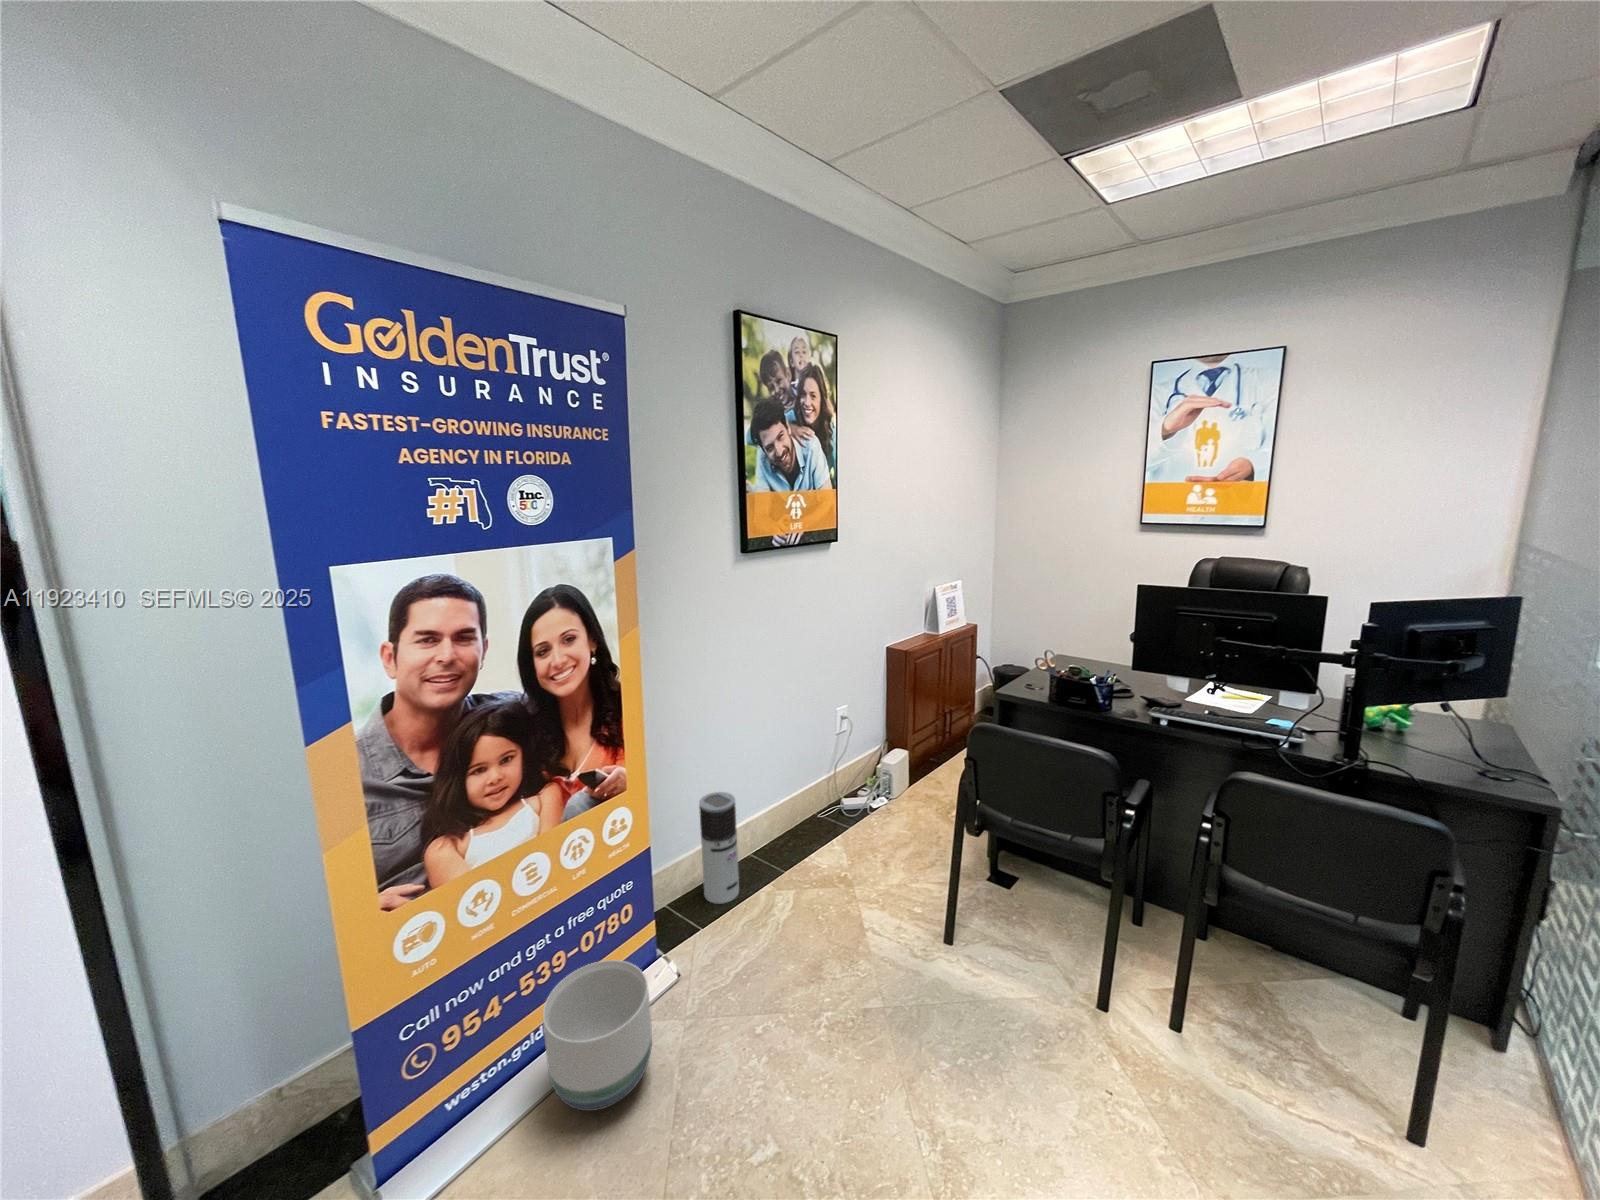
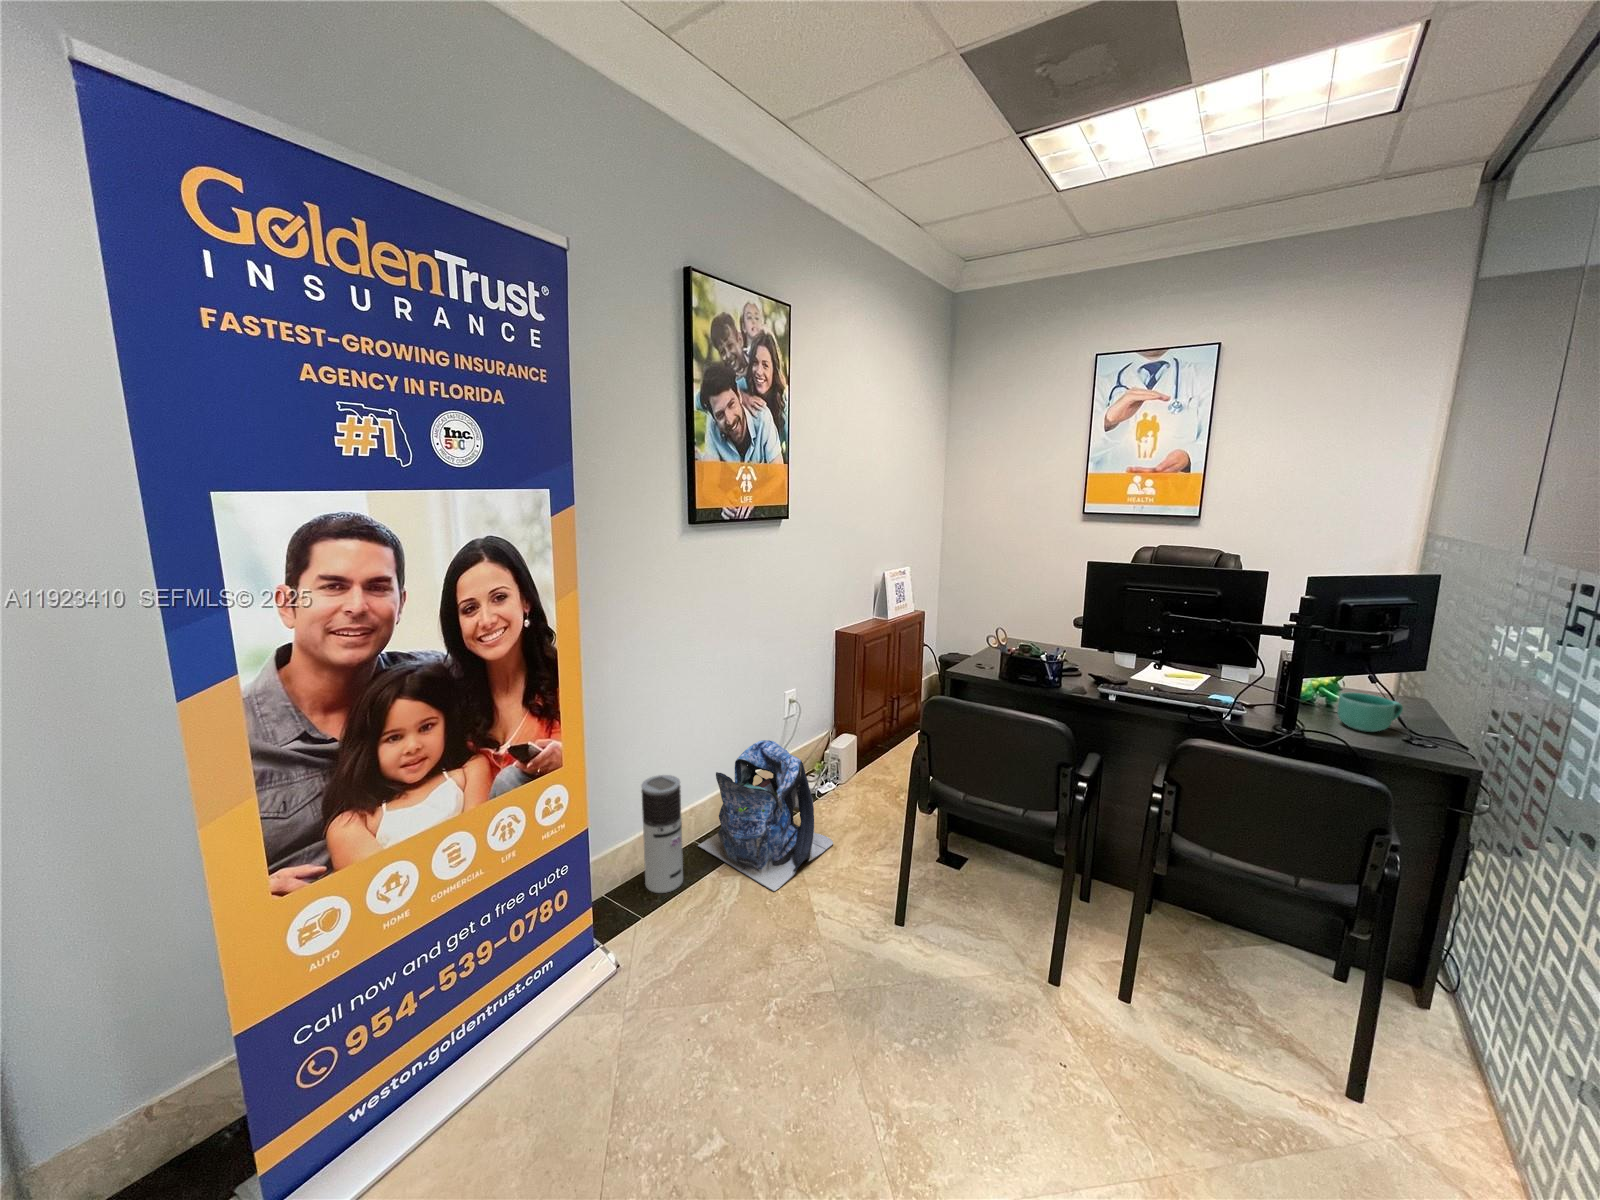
mug: none [1405,723,1478,765] -> present [1337,692,1403,732]
backpack: none [753,757,883,906] -> present [698,740,833,891]
planter: present [543,960,652,1111] -> none [463,950,587,1115]

